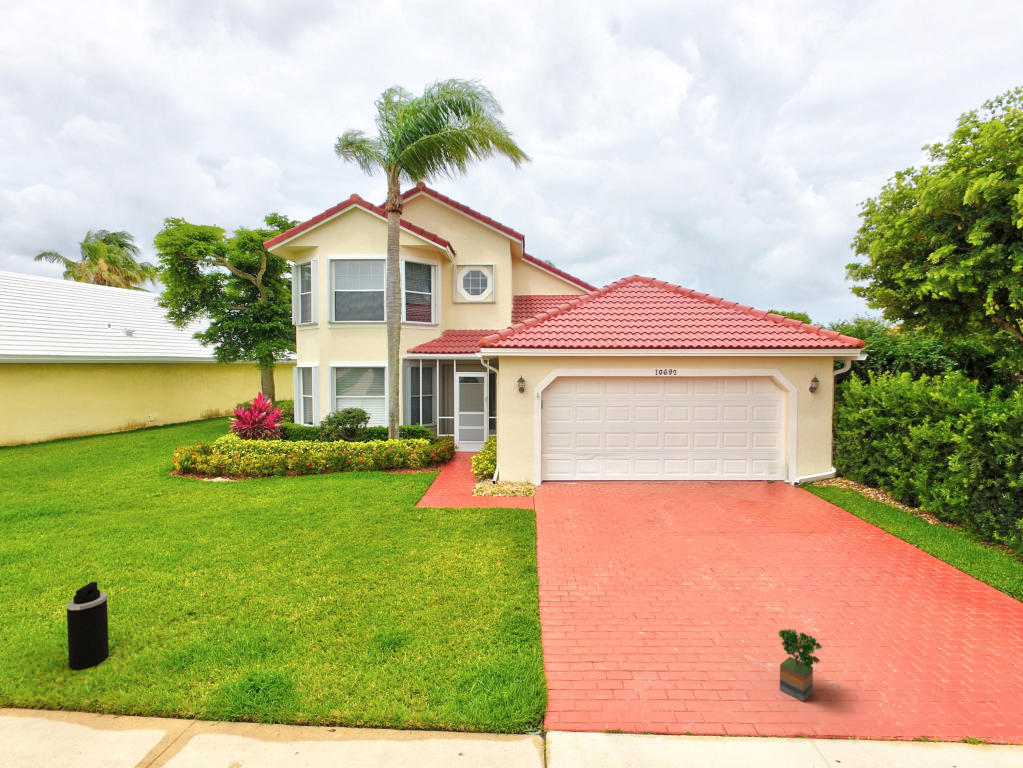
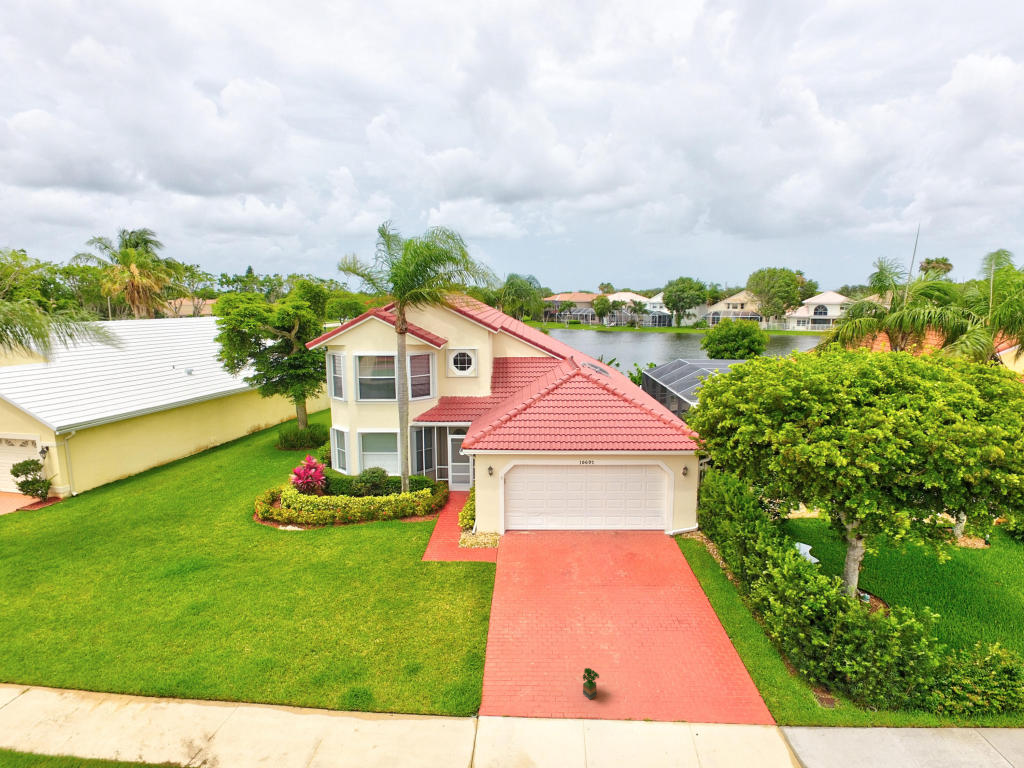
trash can: present [67,582,109,670] -> none [266,646,283,686]

